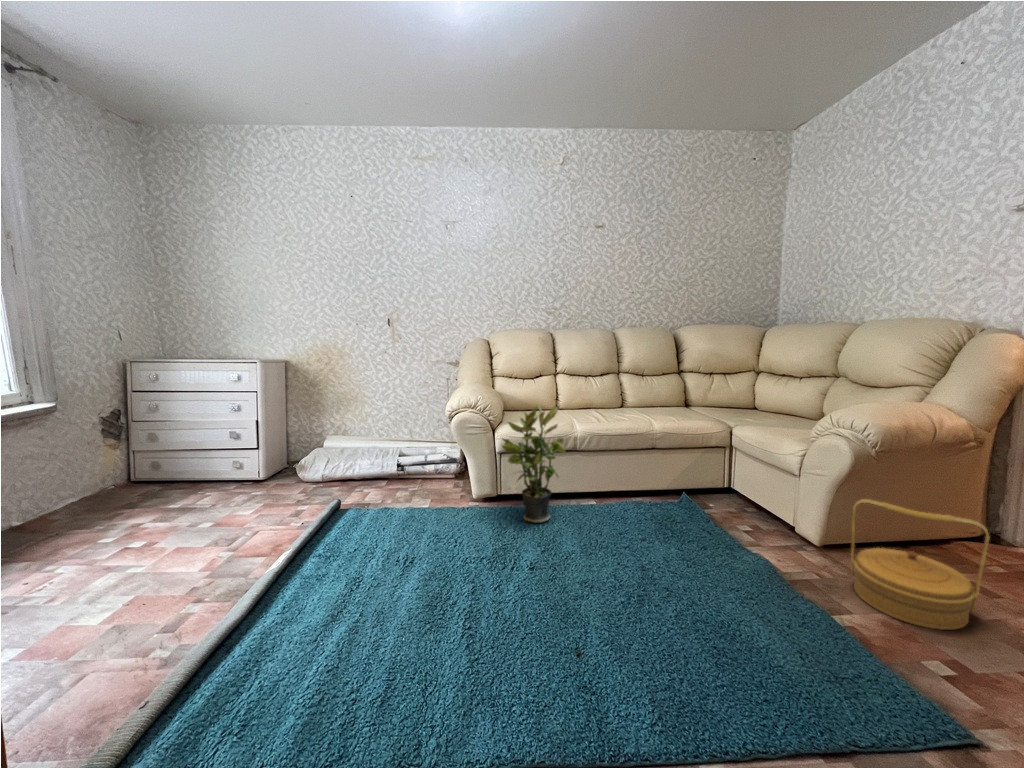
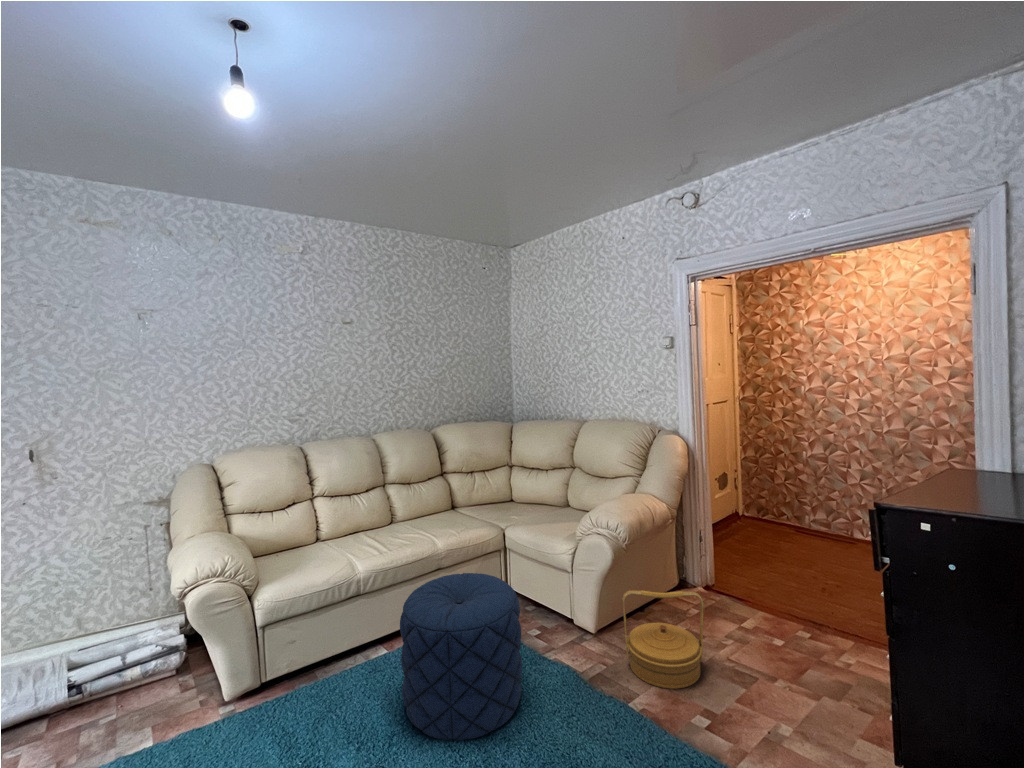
potted plant: present [502,405,565,523] -> none [274,555,359,712]
pouf: none [590,441,711,579] -> present [400,573,522,740]

